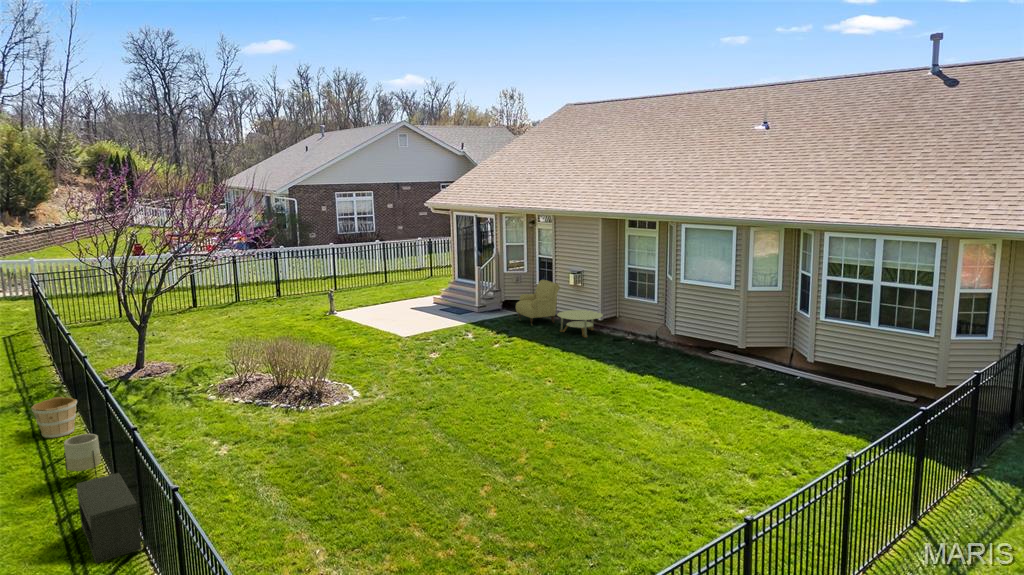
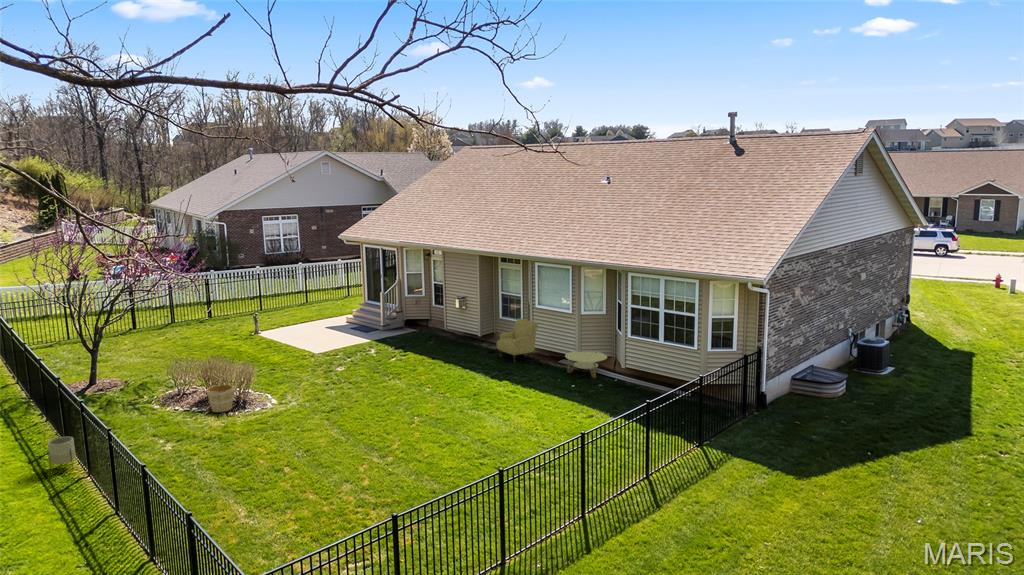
chair: present [516,280,560,325] -> present [497,318,538,361]
round table: present [557,310,603,337] -> present [565,351,607,378]
wooden bucket: present [31,397,77,438] -> present [206,385,235,412]
bench: present [77,473,142,563] -> none [65,463,115,524]

